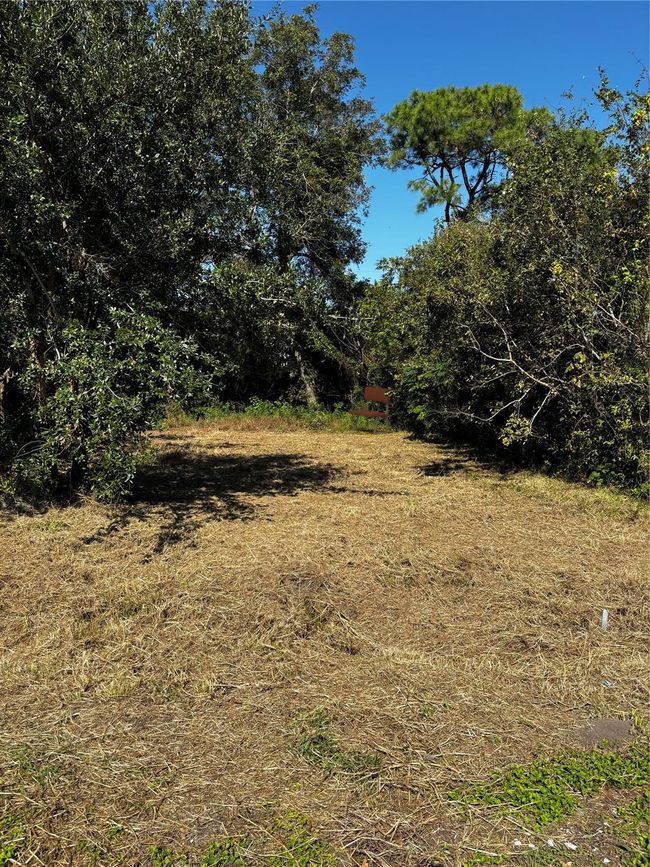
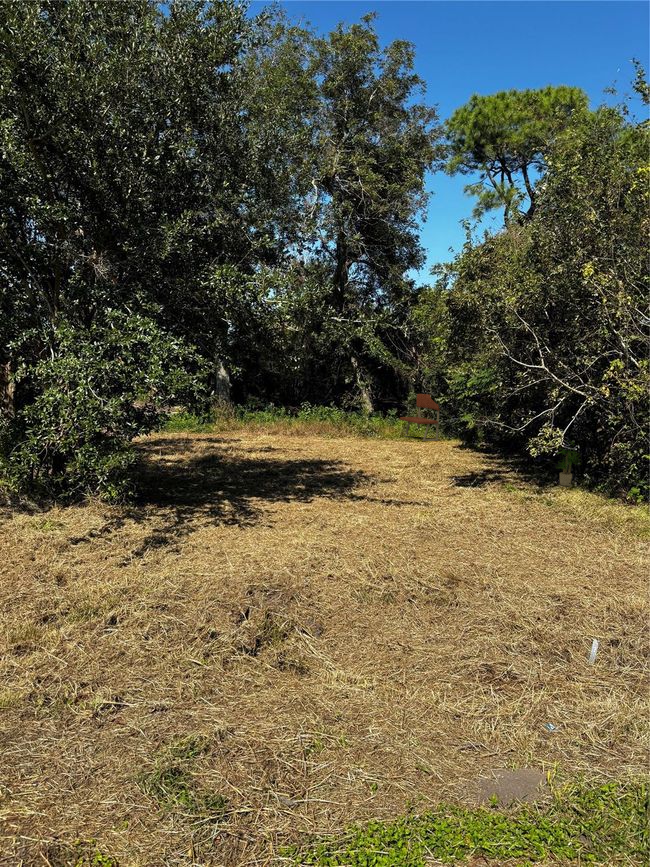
potted plant: none [512,427,540,472] -> present [558,442,577,486]

